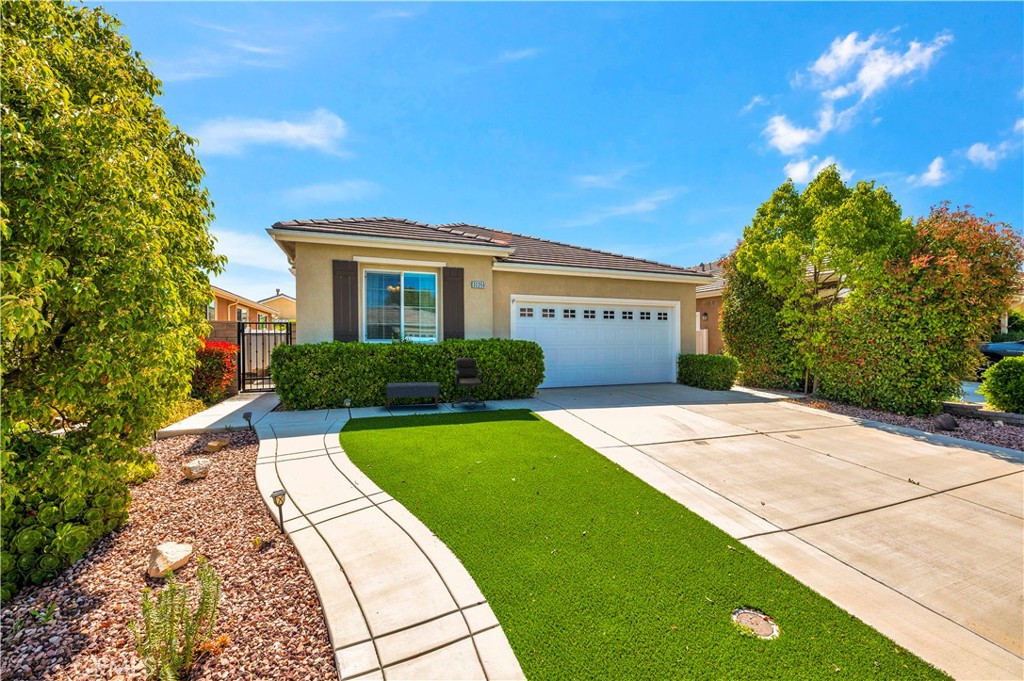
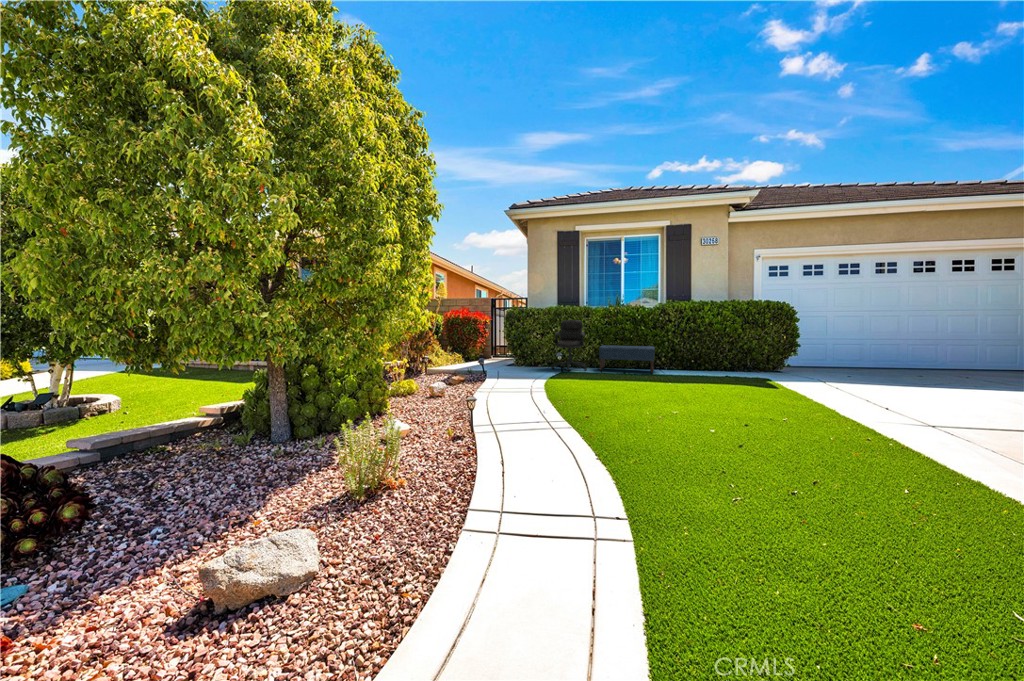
chair: present [451,358,486,409] -> present [551,320,587,371]

